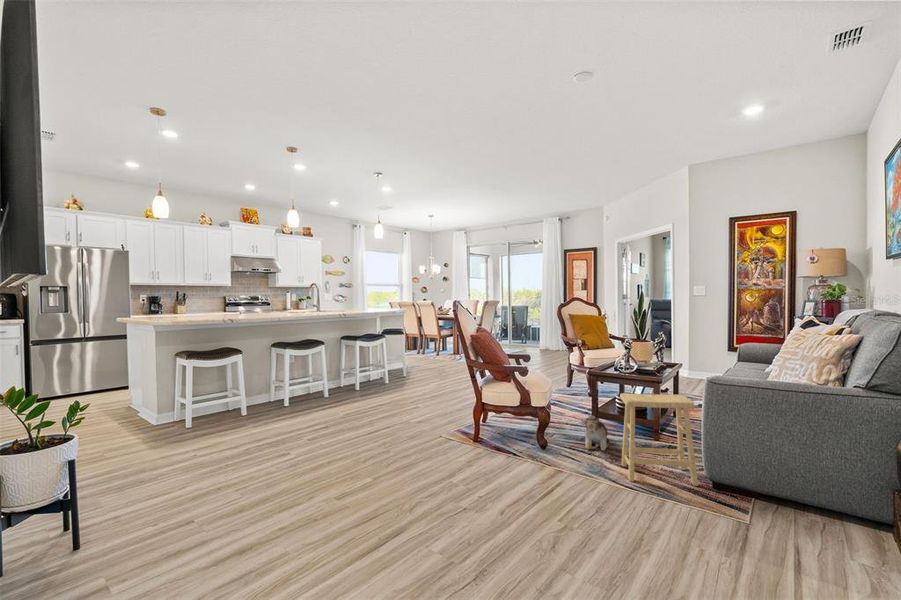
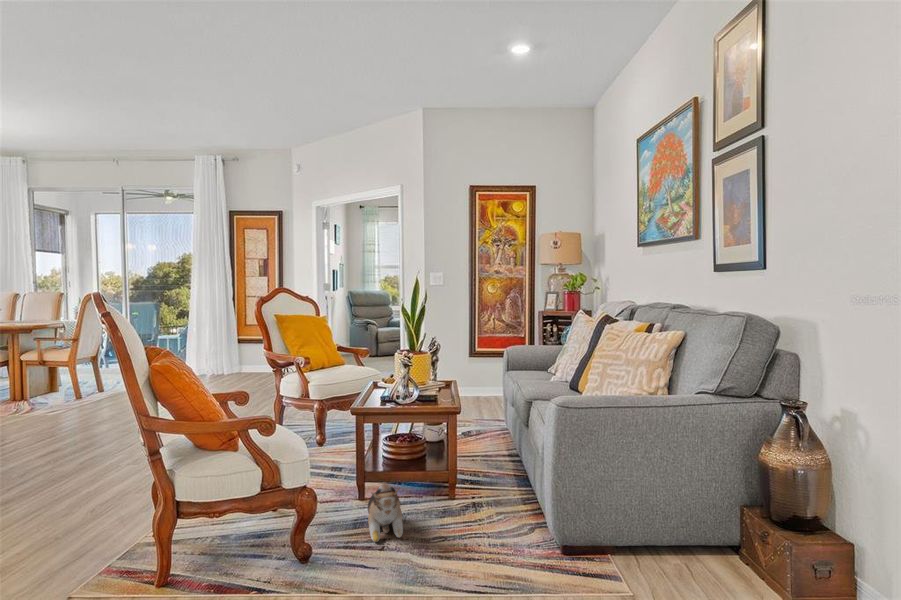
footstool: present [620,393,698,486] -> none [438,428,548,582]

